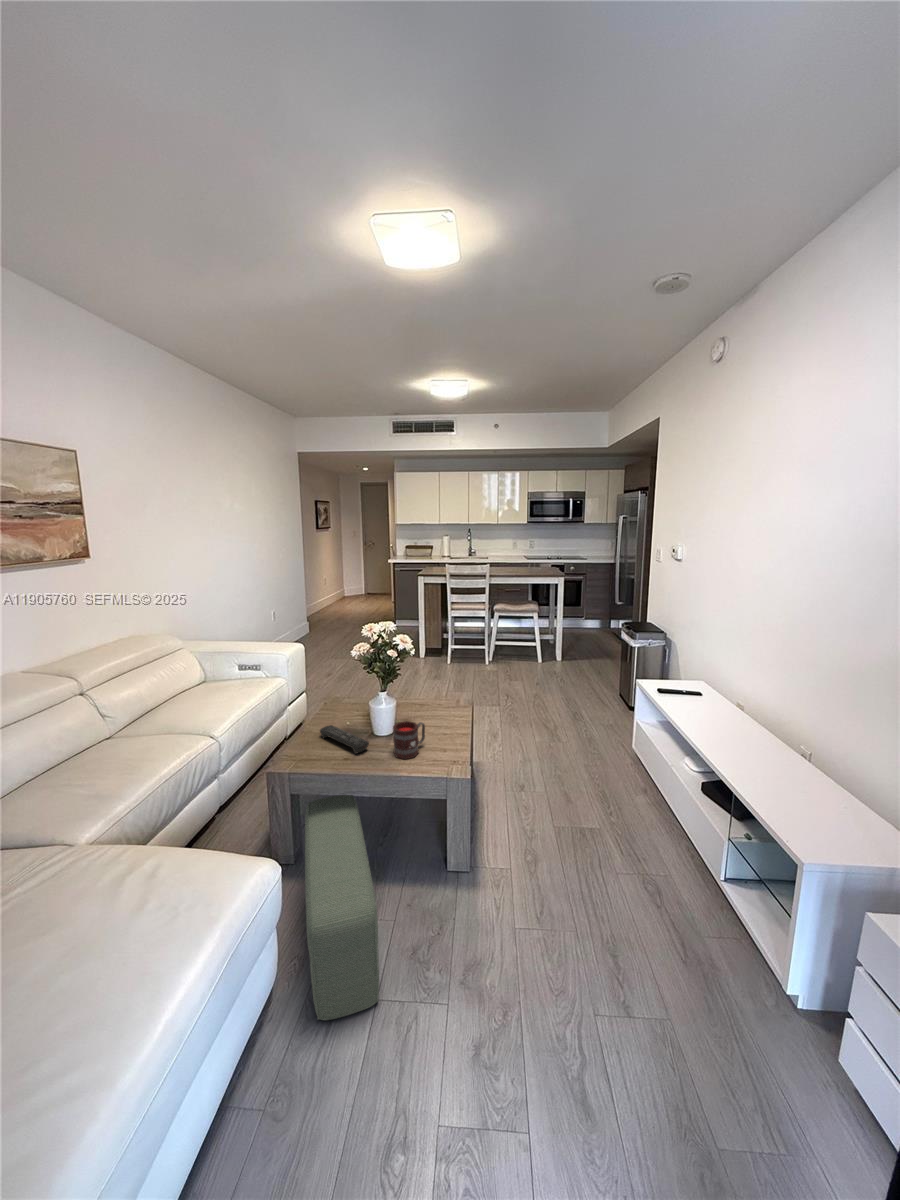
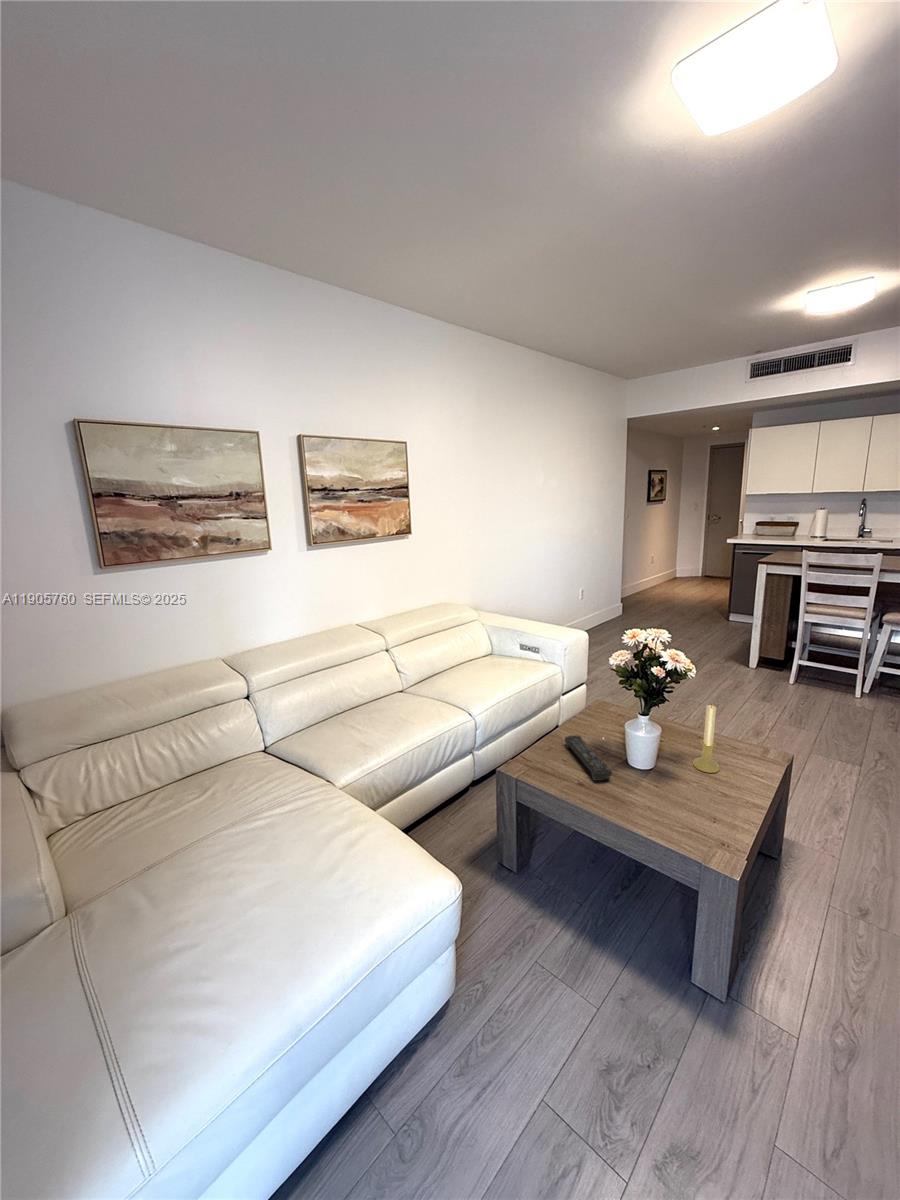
candle holder: none [420,672,437,725] -> present [693,705,719,773]
mug: present [393,721,425,759] -> none [640,761,689,813]
pouf: present [305,795,379,1020] -> none [473,816,582,1094]

